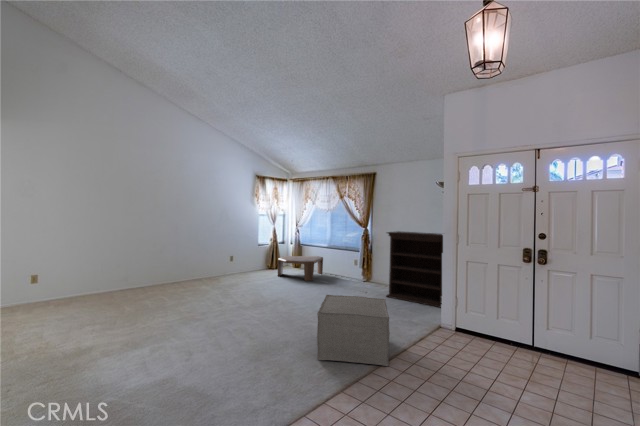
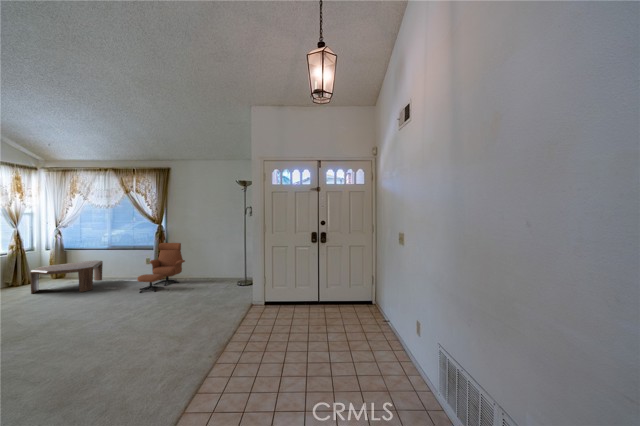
bookshelf: present [387,231,443,308] -> none [189,225,253,290]
lounge chair: none [343,246,386,292] -> present [137,243,185,293]
ottoman: present [317,295,390,366] -> none [141,291,226,375]

